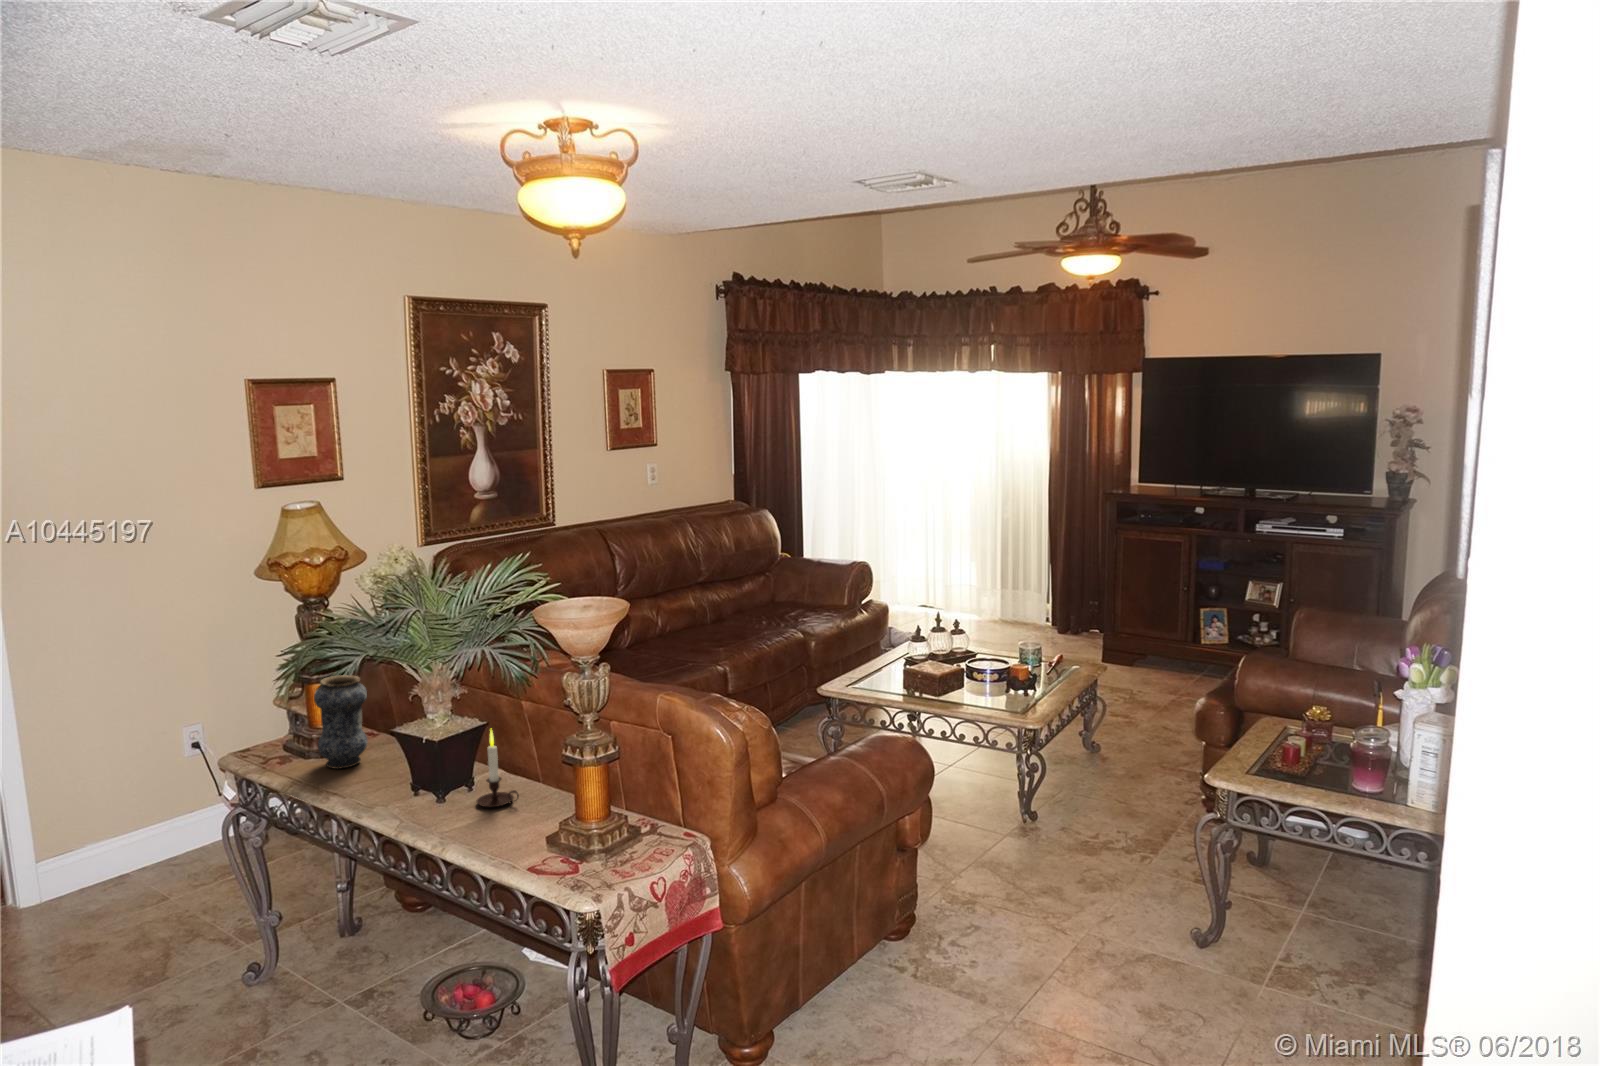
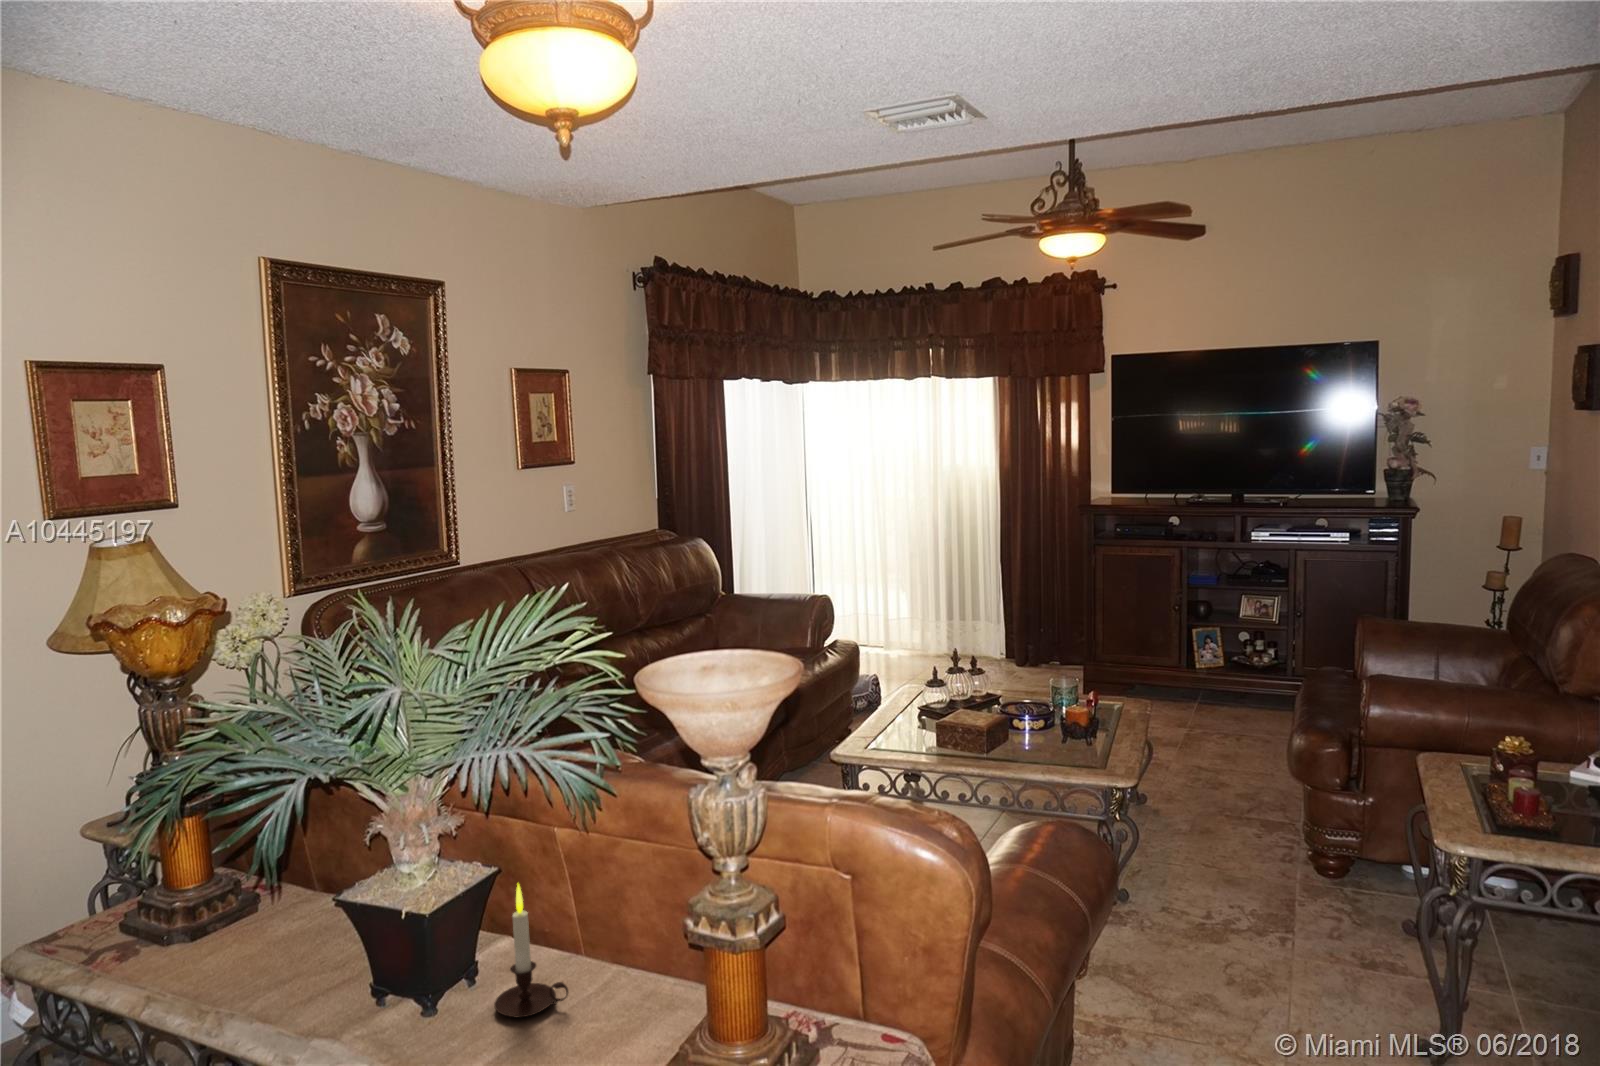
vase: present [314,675,367,769] -> none [182,803,274,961]

